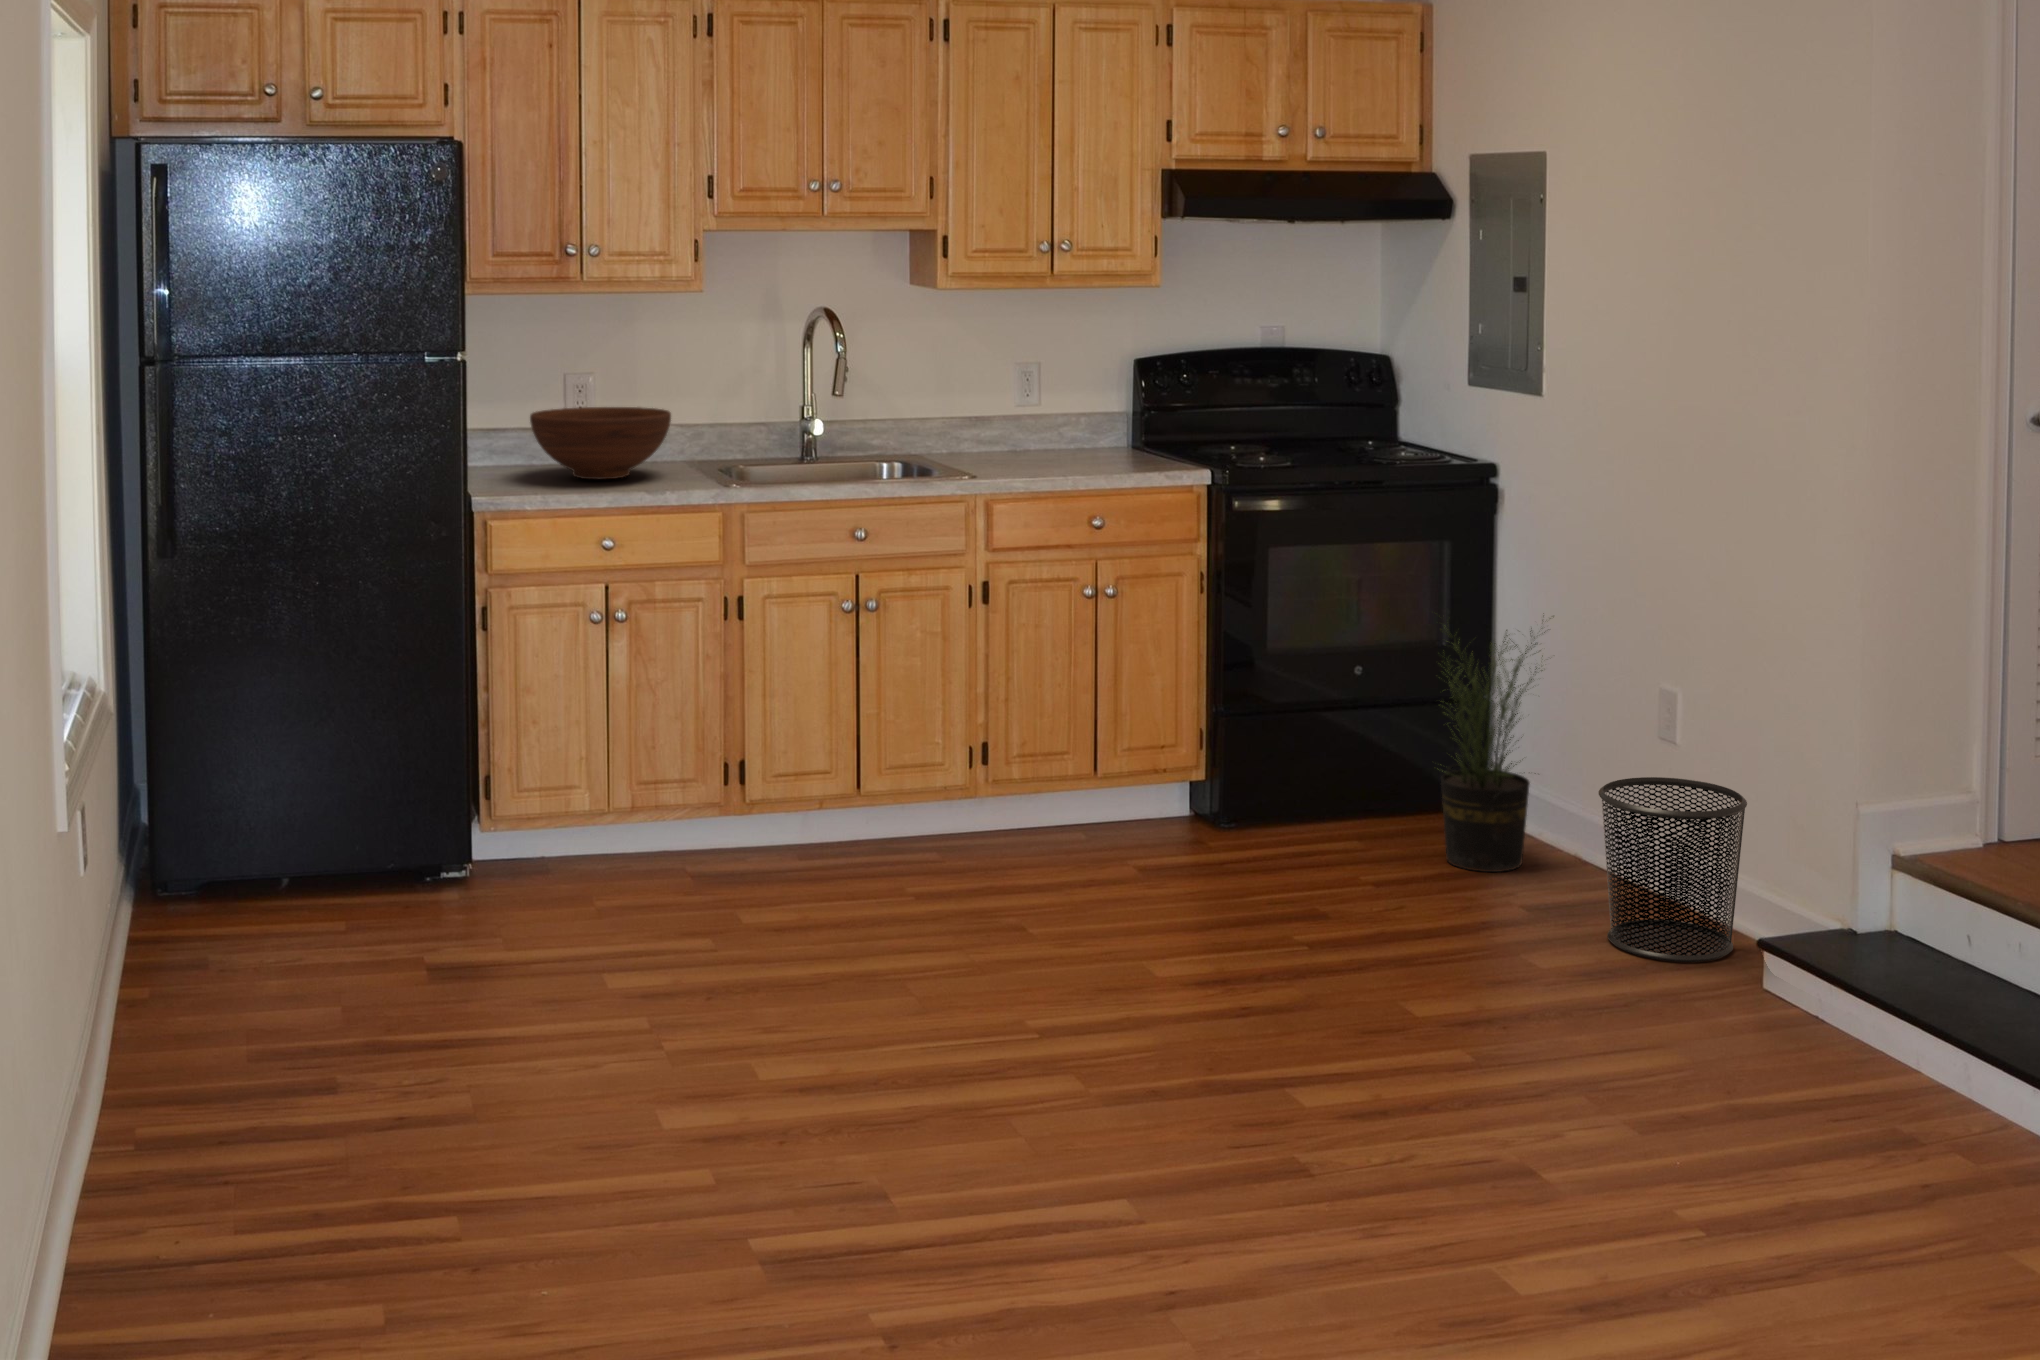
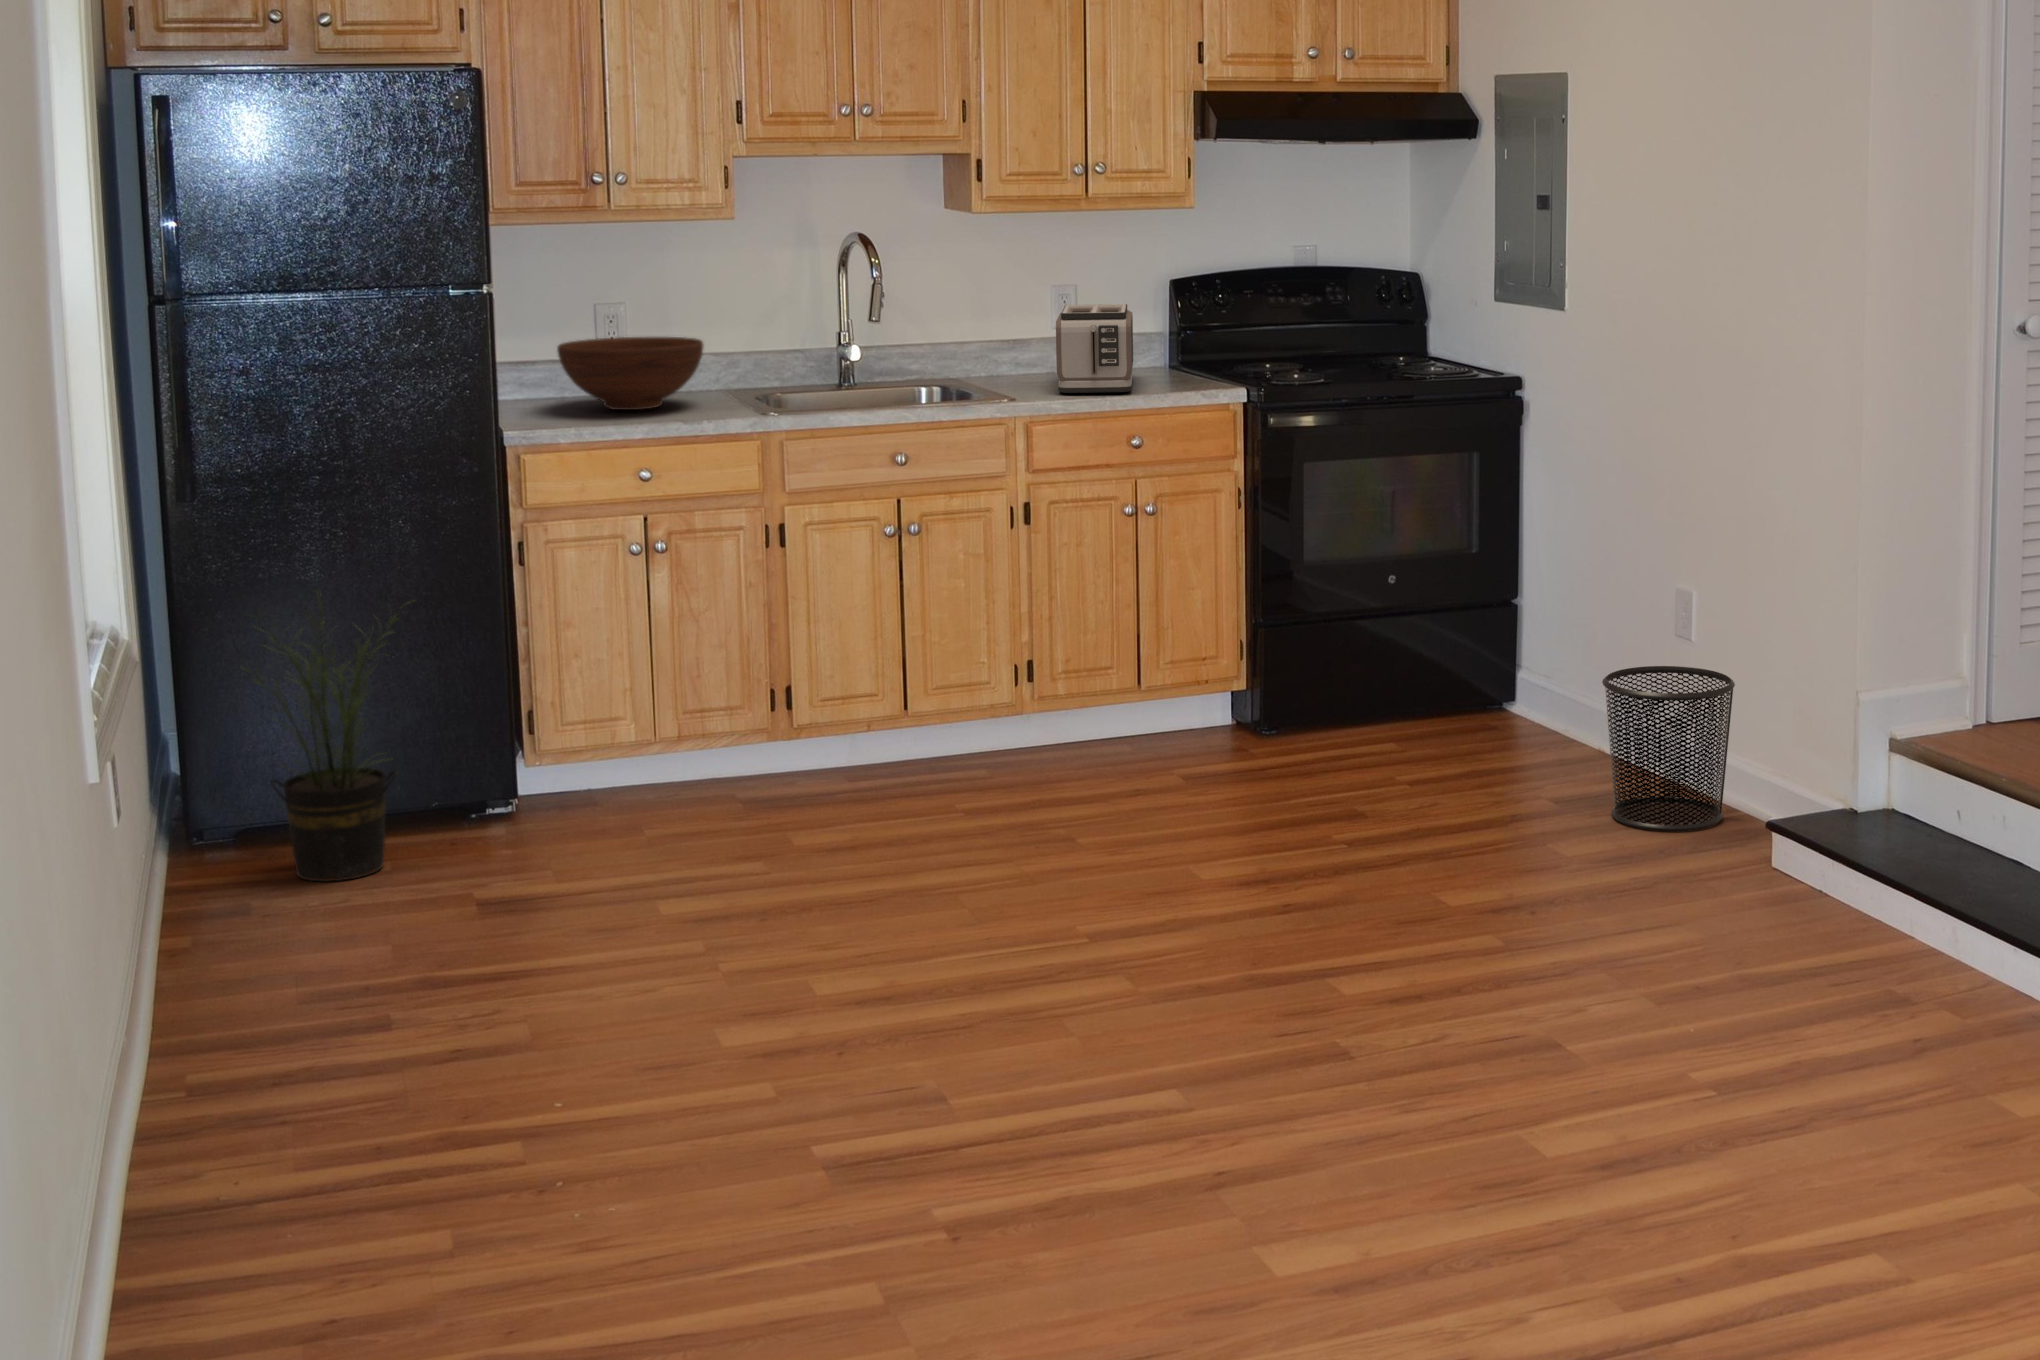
toaster: none [1019,382,1095,471] -> present [1056,304,1133,393]
potted plant: present [1437,613,1554,872] -> present [242,600,413,881]

